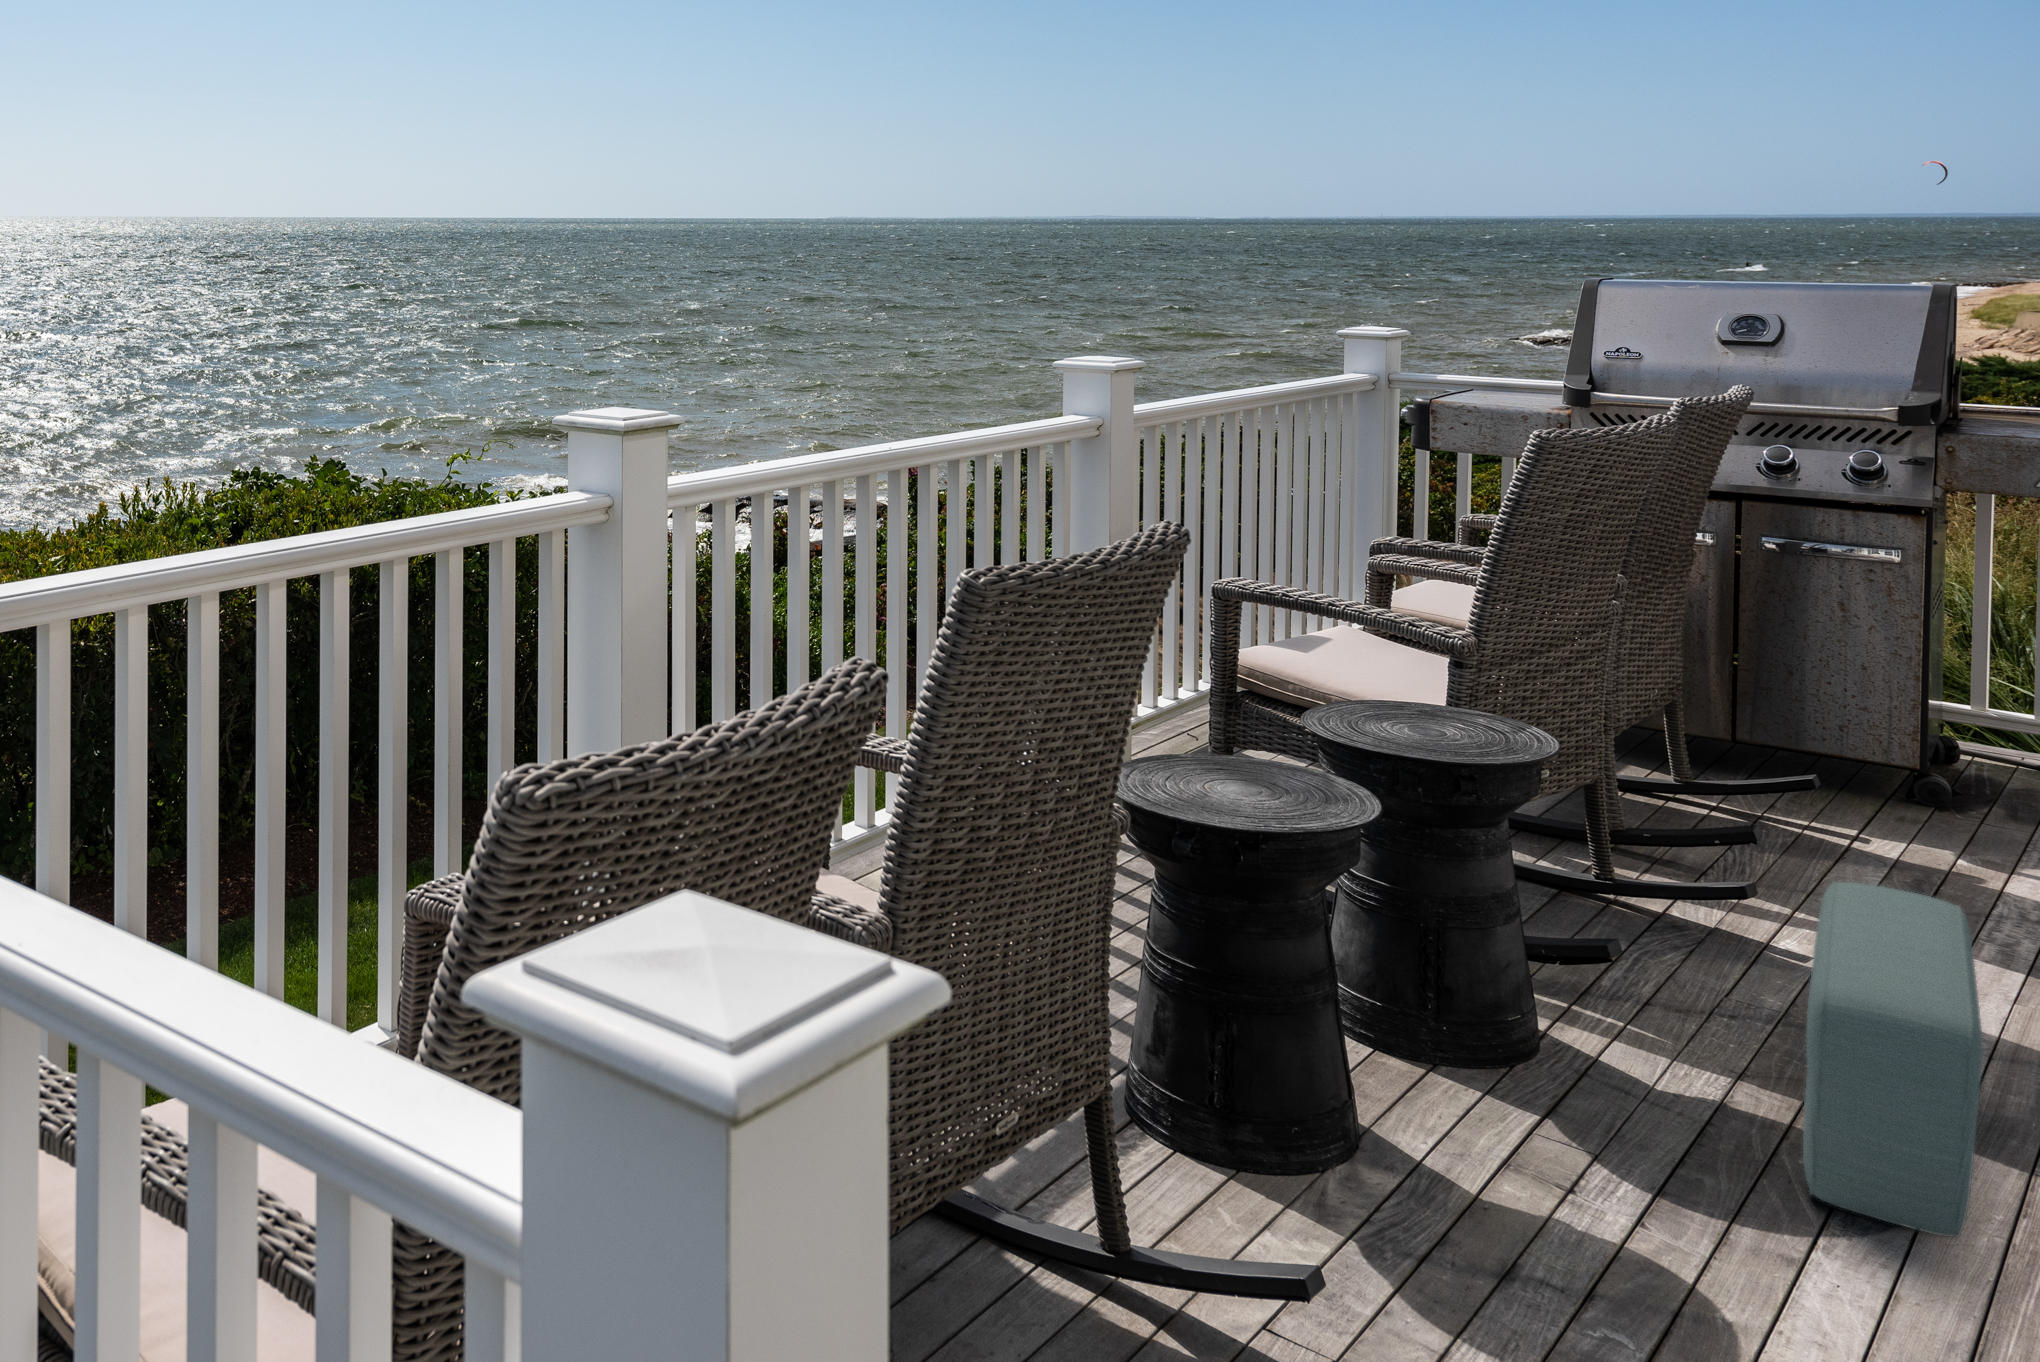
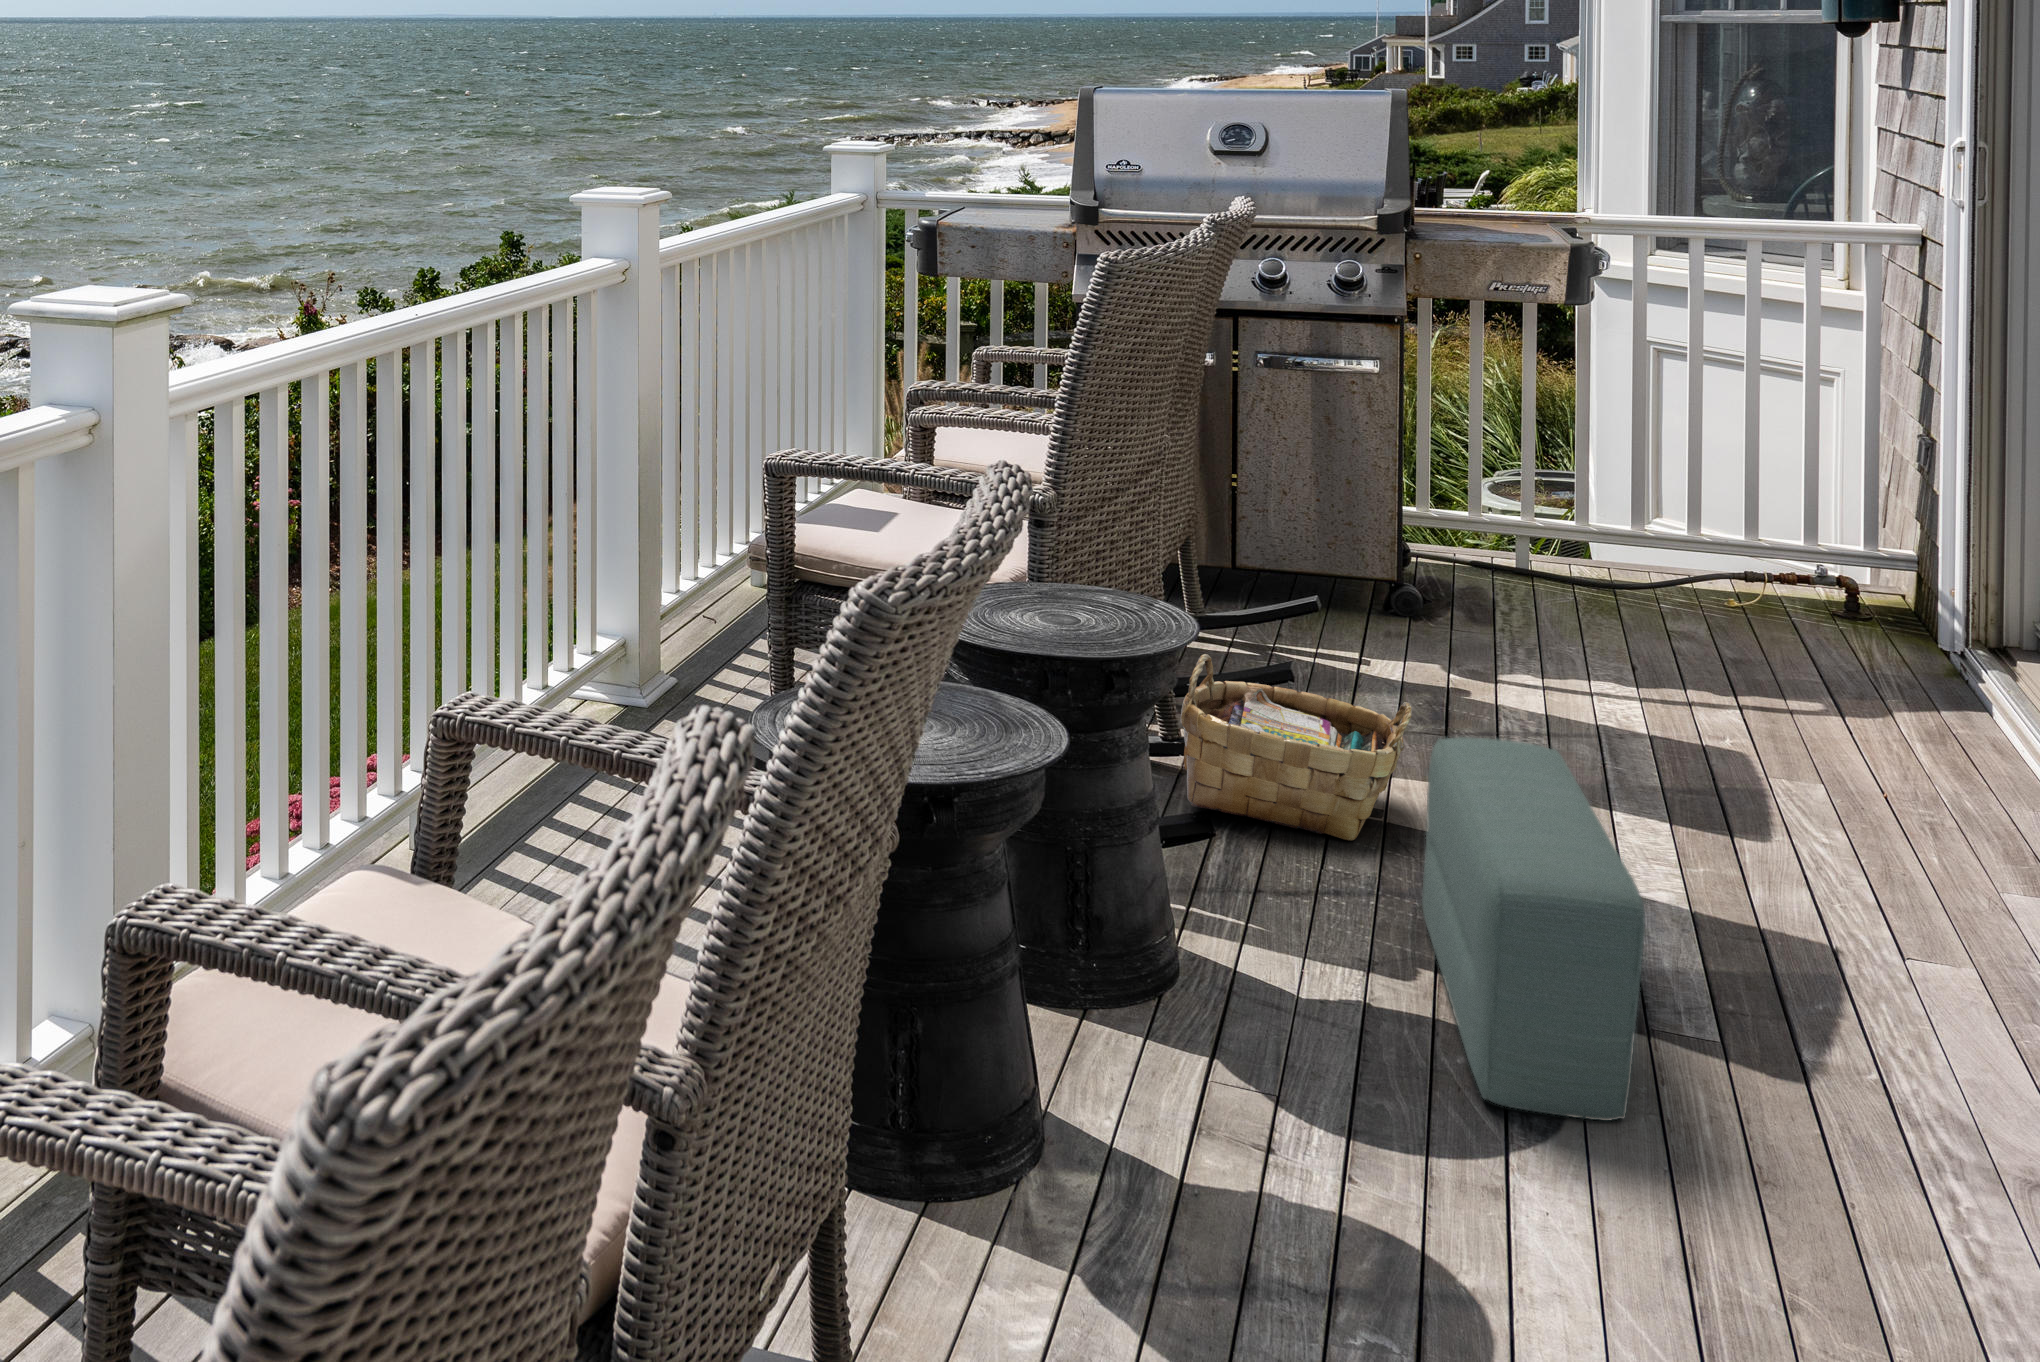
woven basket: none [1602,792,1848,980] -> present [1180,654,1412,841]

